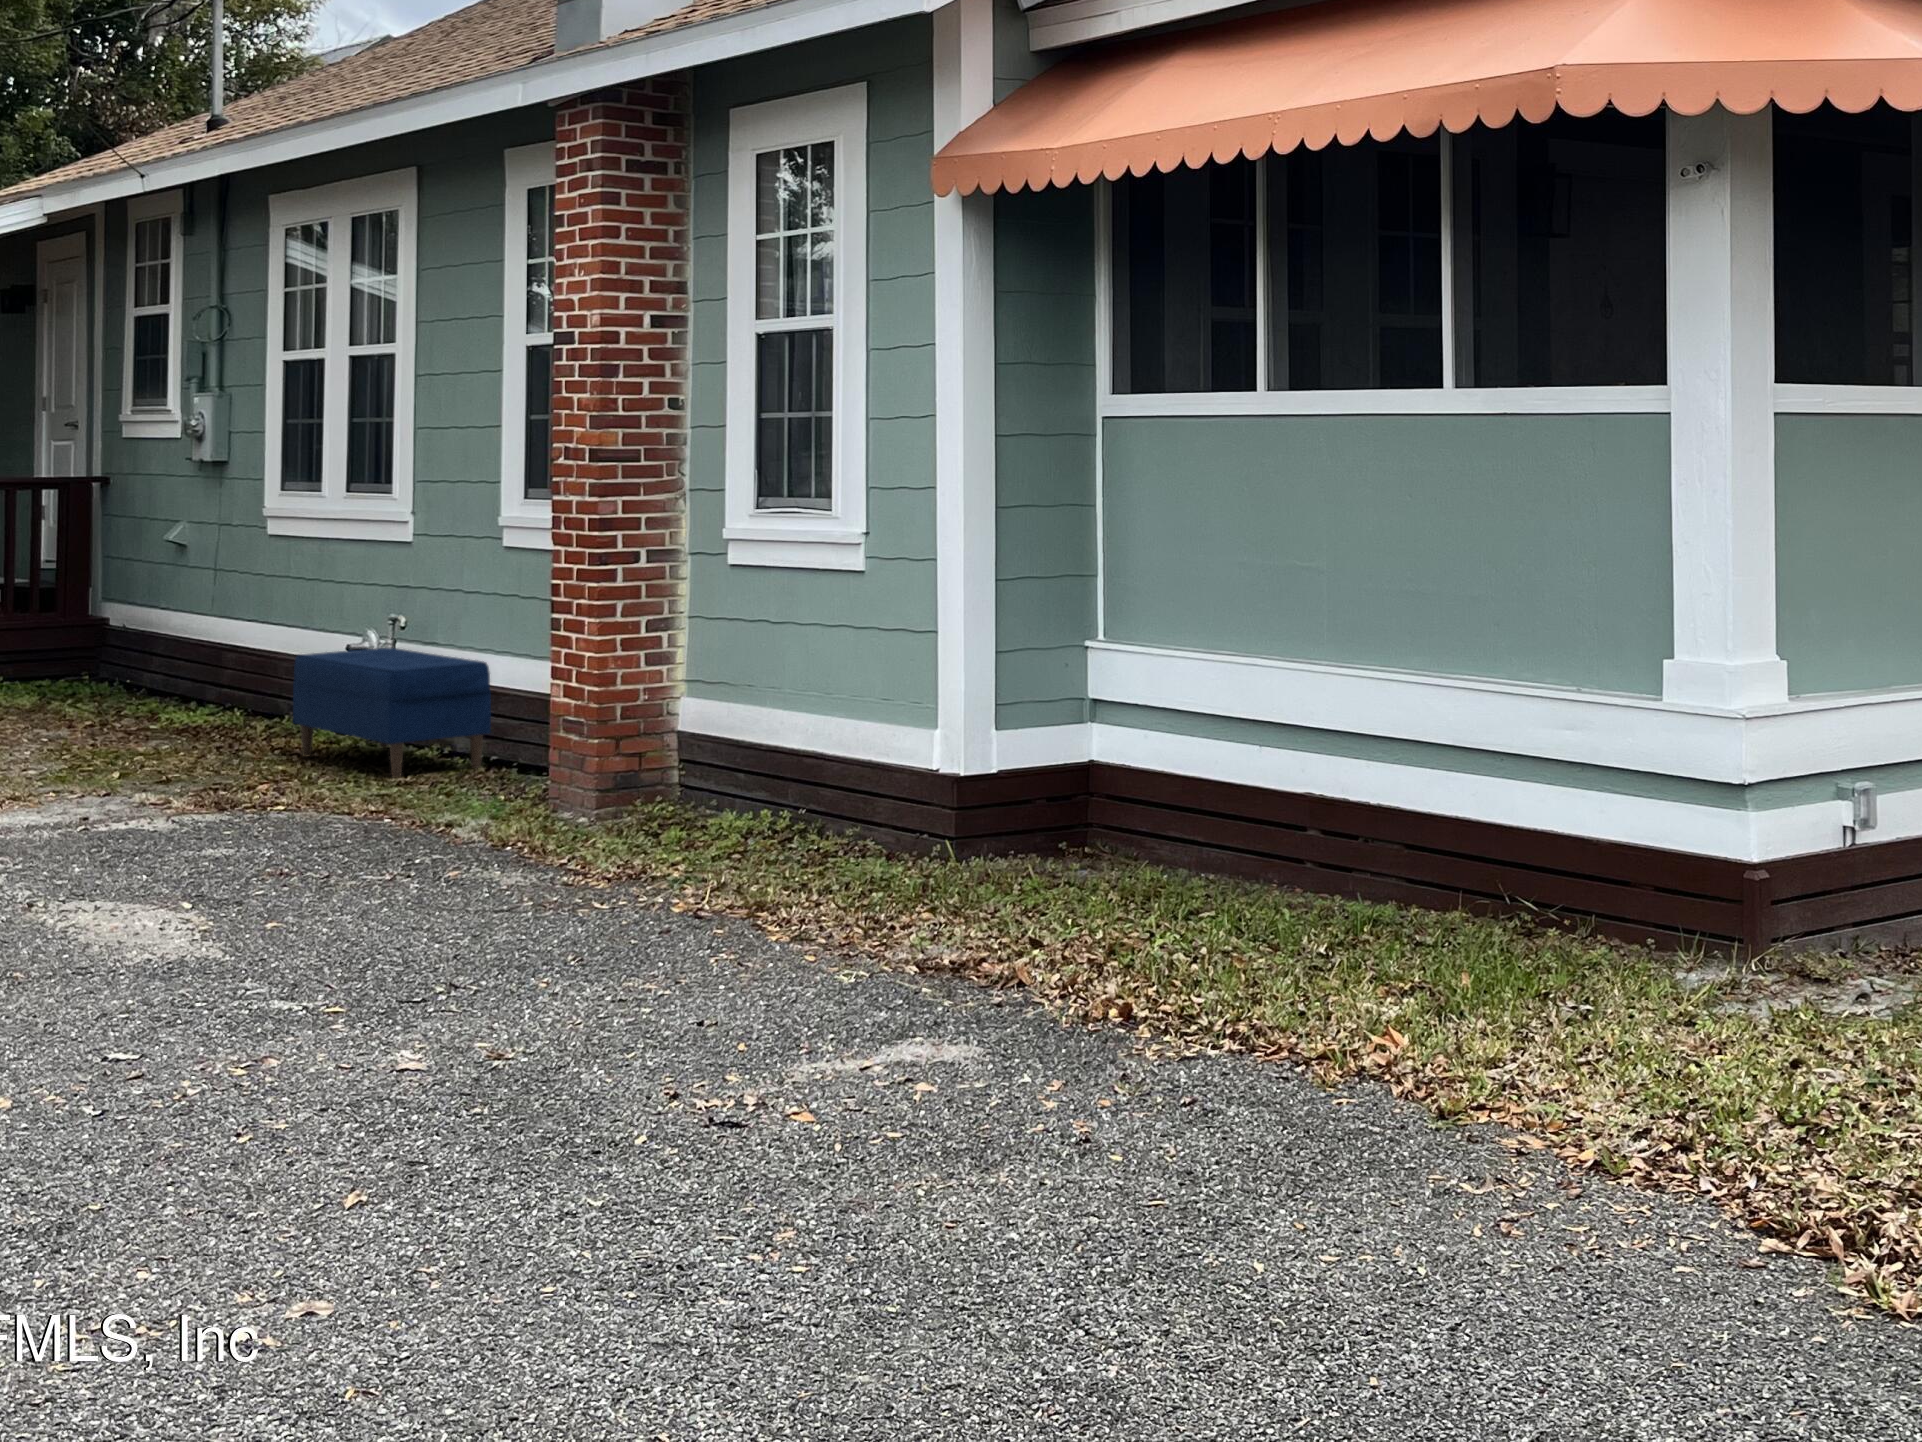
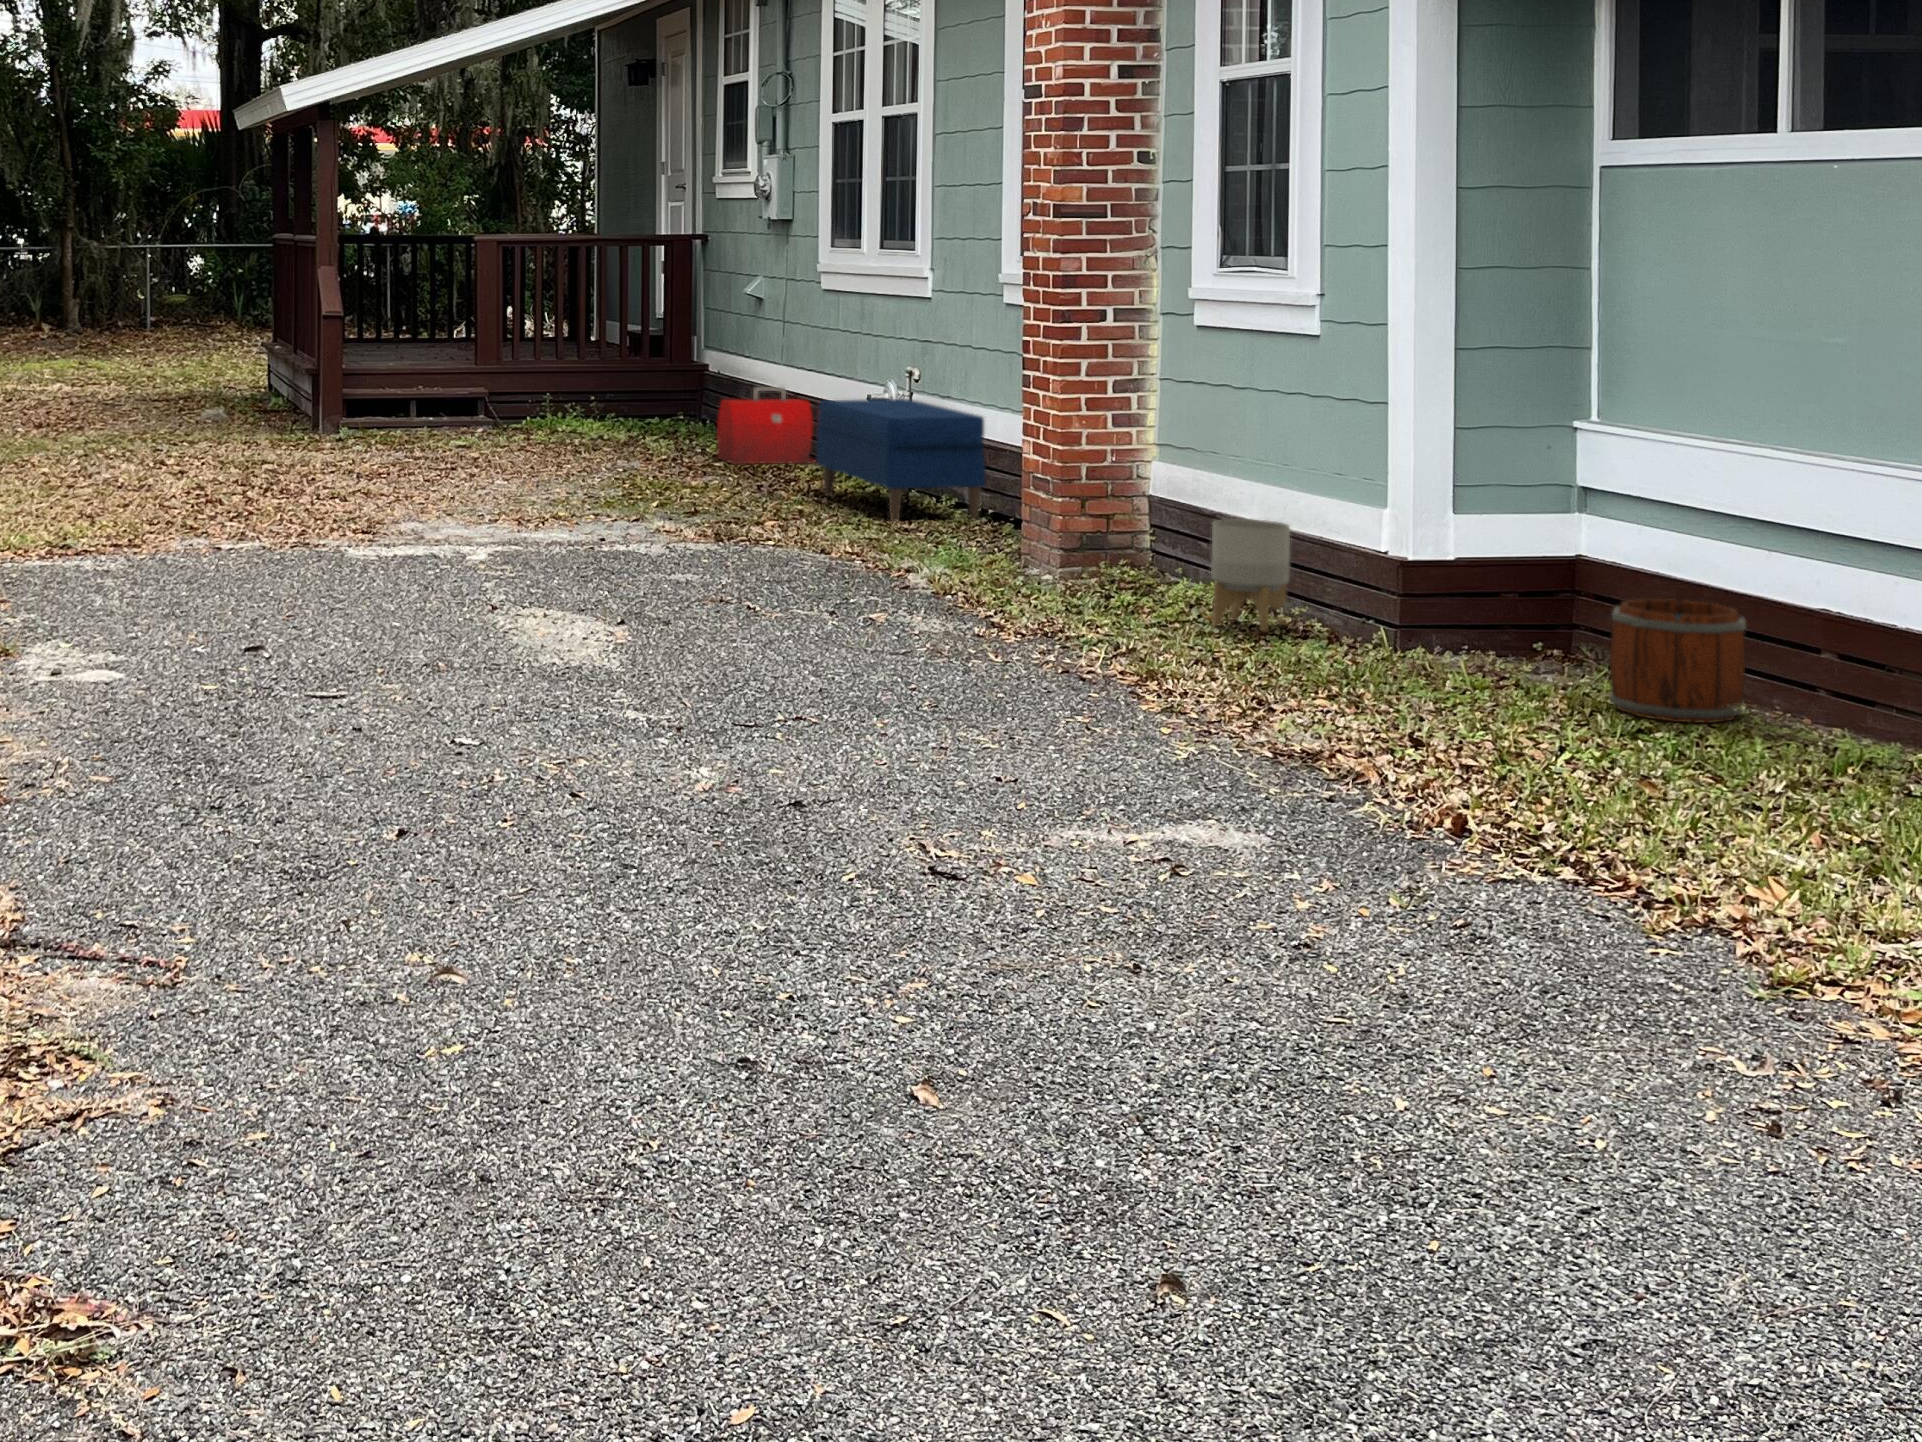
toolbox: none [147,640,269,729] -> present [717,387,817,464]
planter: none [780,749,851,856] -> present [1211,519,1290,632]
bucket: none [1157,792,1264,899] -> present [1610,599,1746,723]

